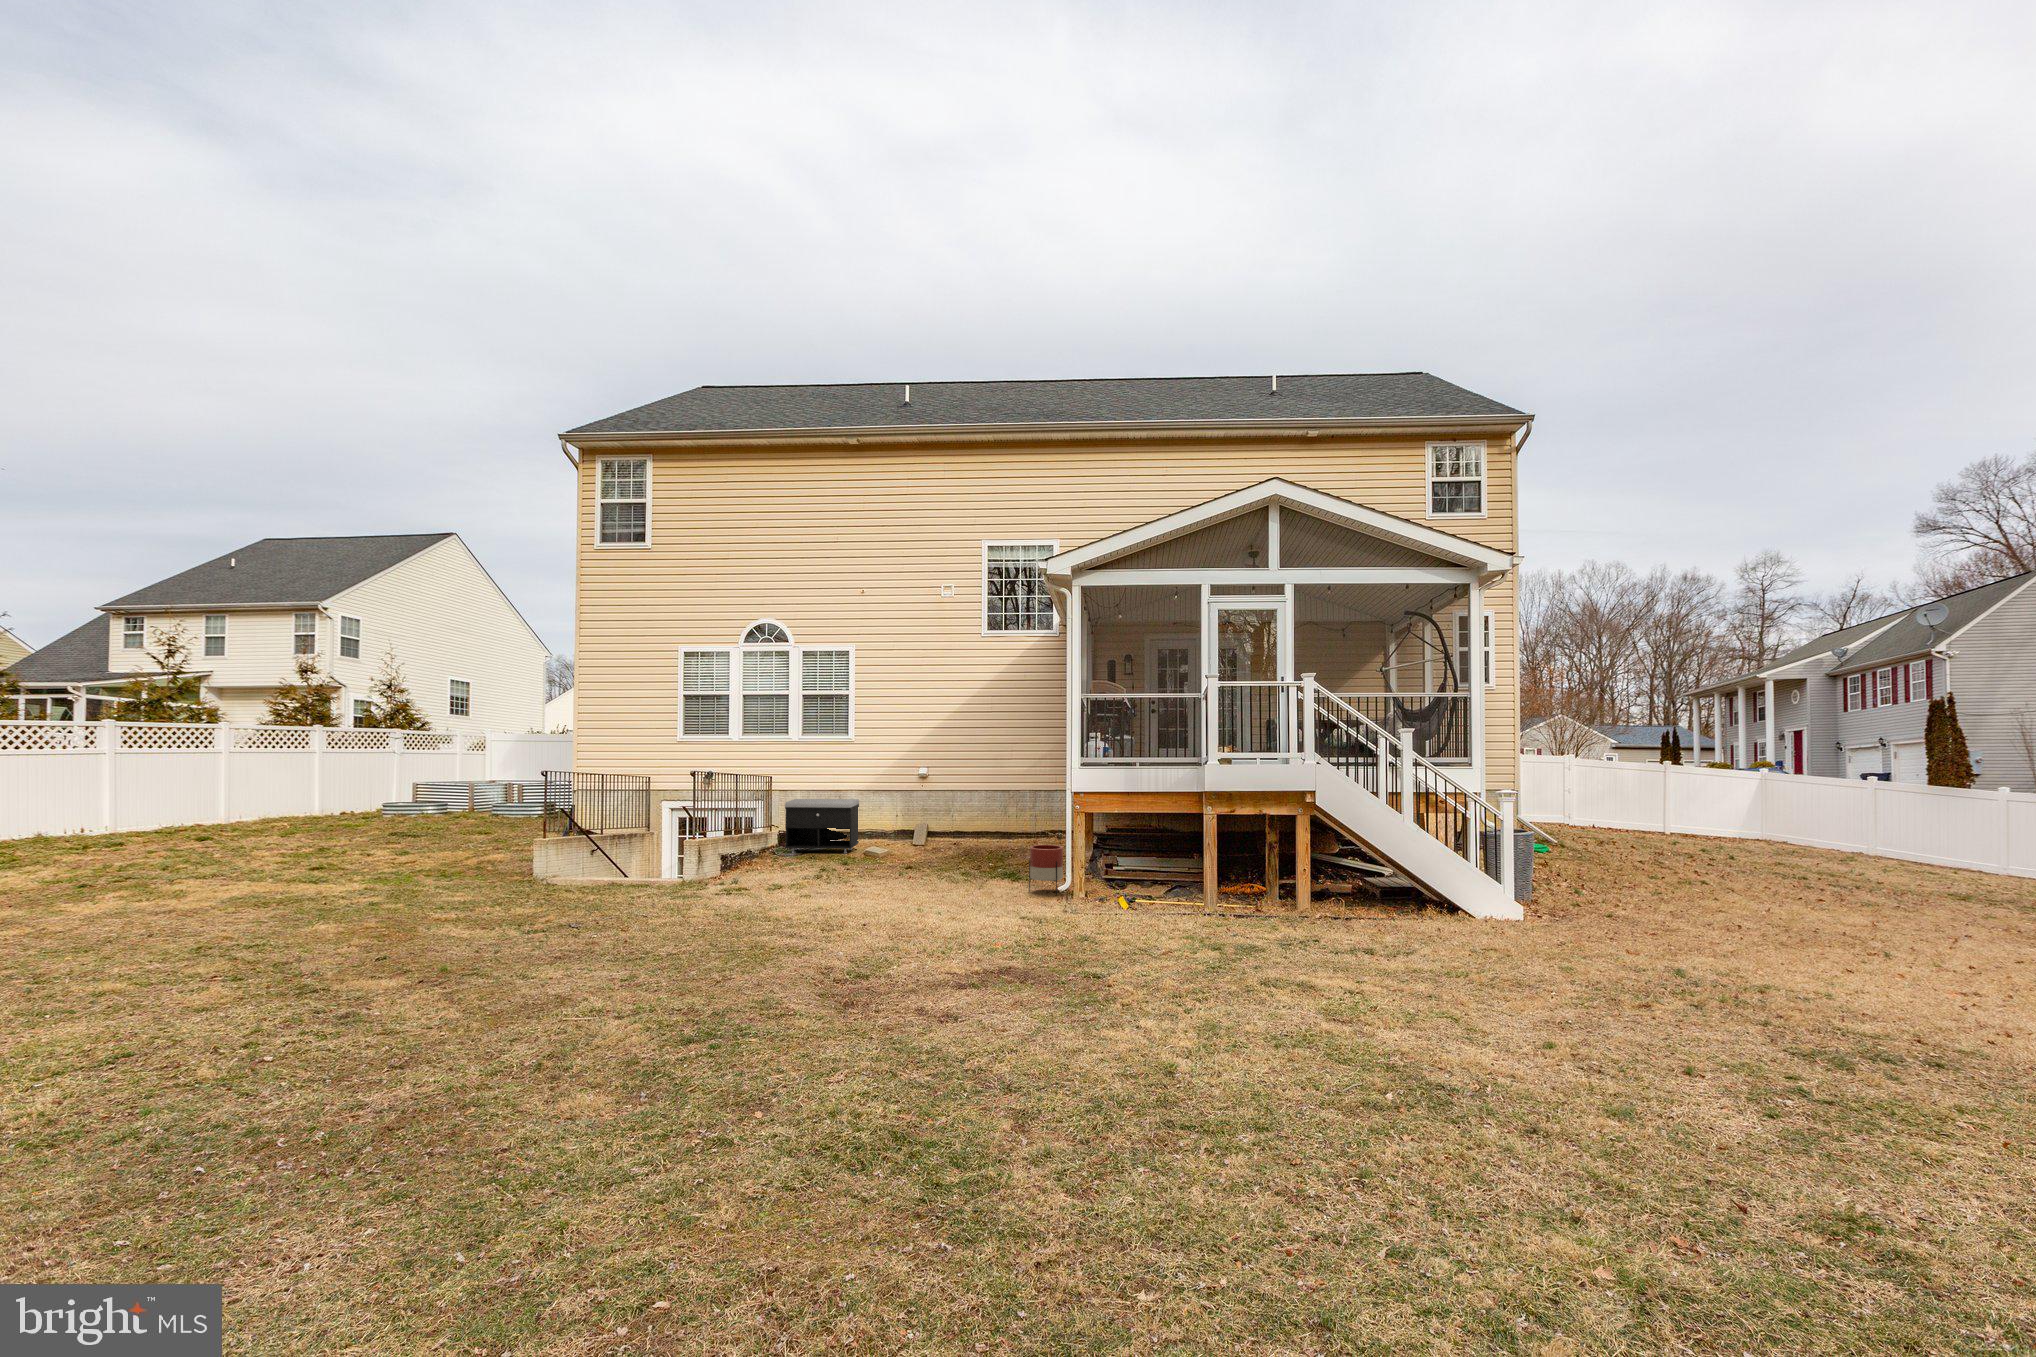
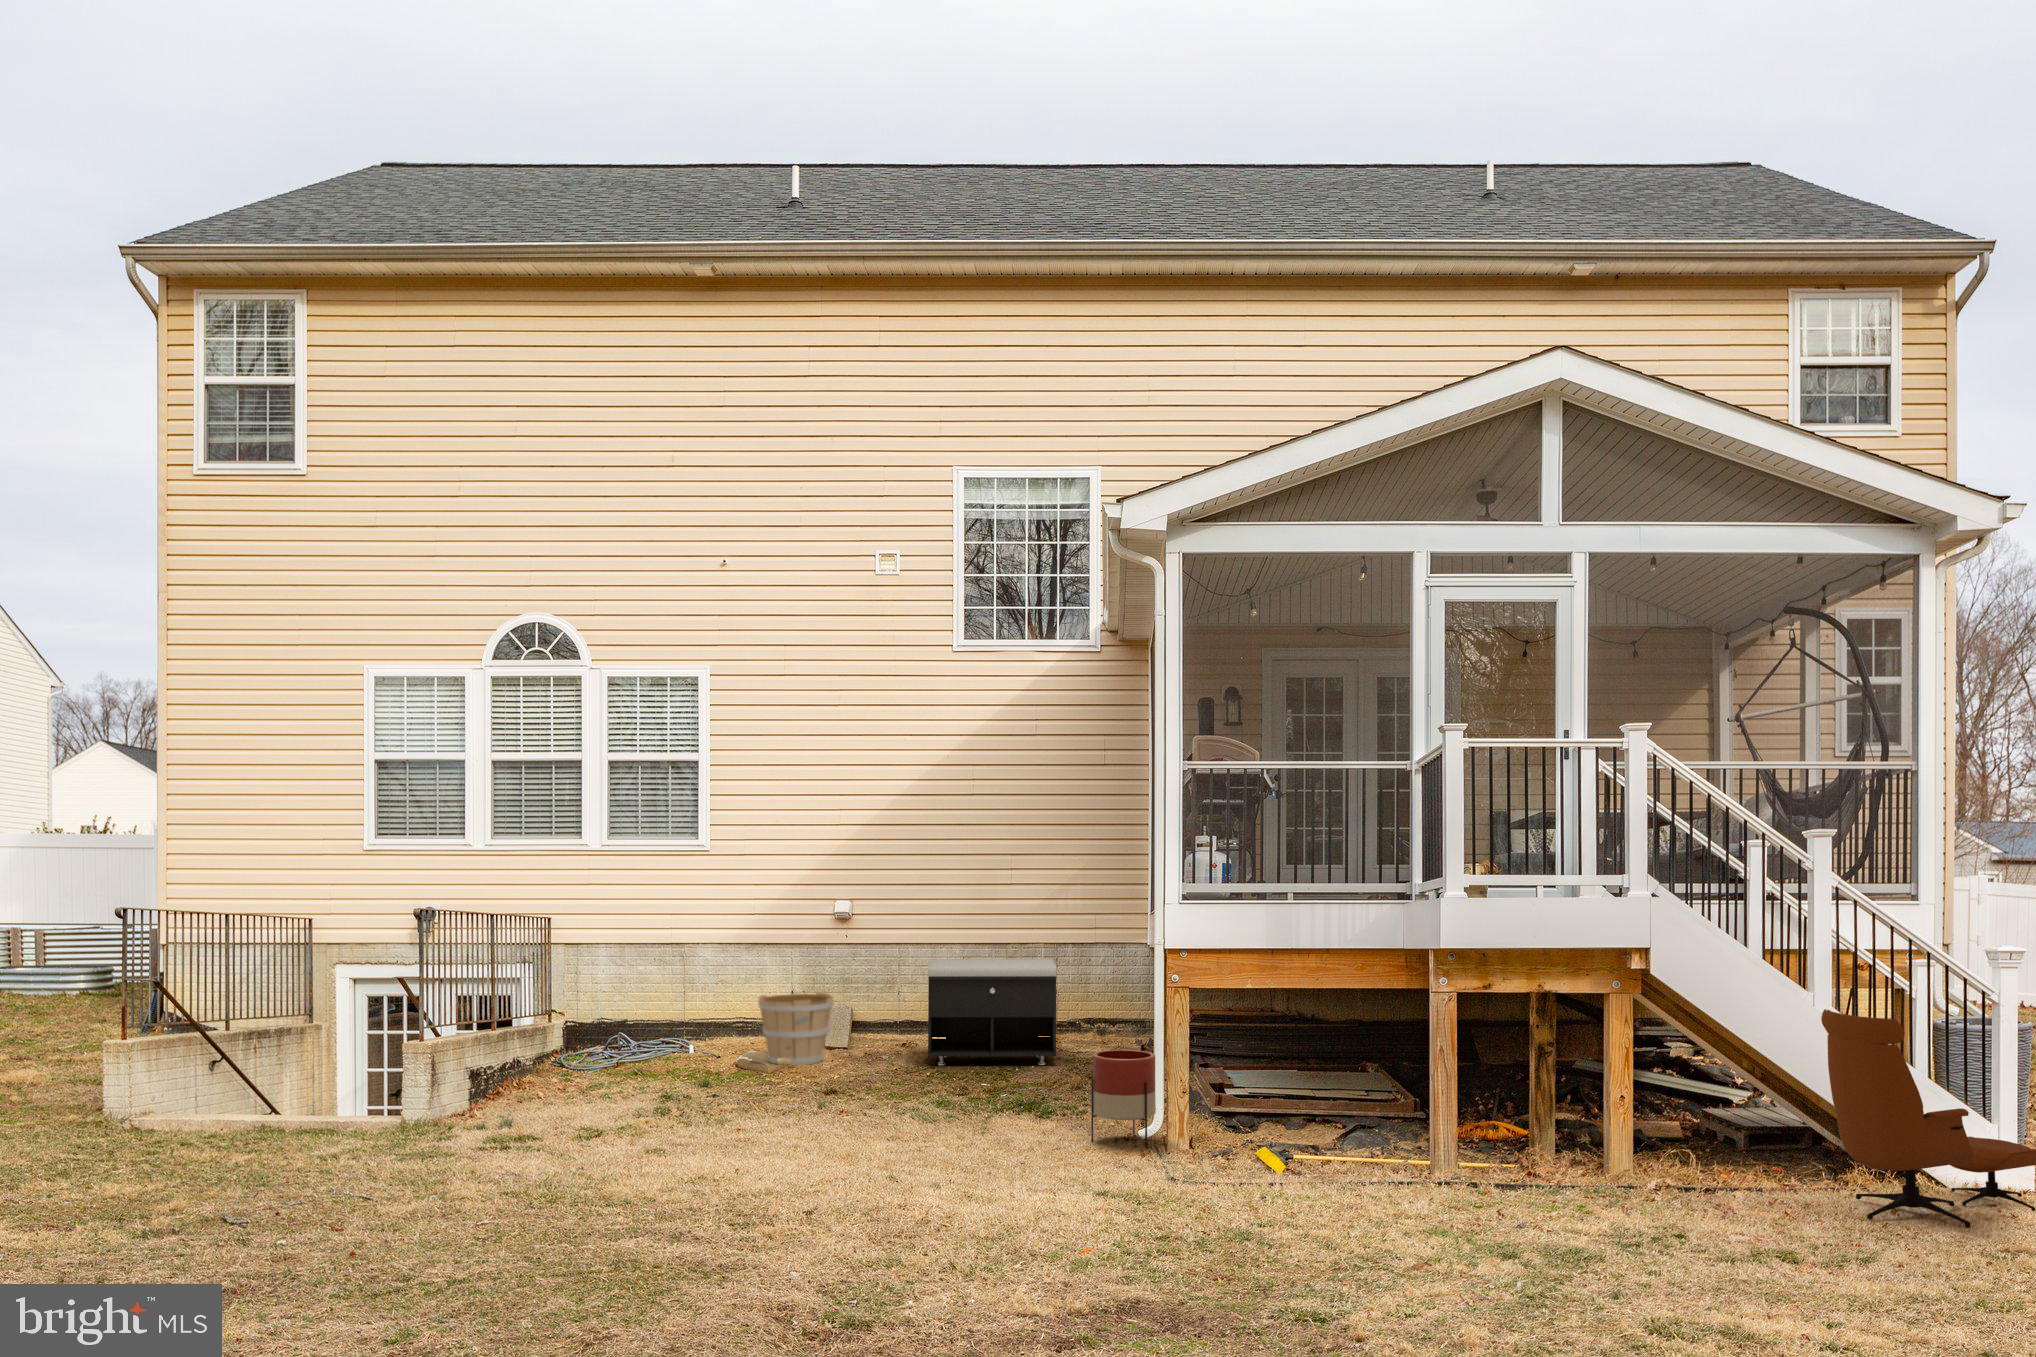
storage bench: present [785,799,859,853] -> present [928,959,1057,1065]
wooden bucket: none [876,817,916,854] -> present [758,993,834,1065]
lounge chair: none [1401,824,1522,940] -> present [1821,1009,2036,1228]

